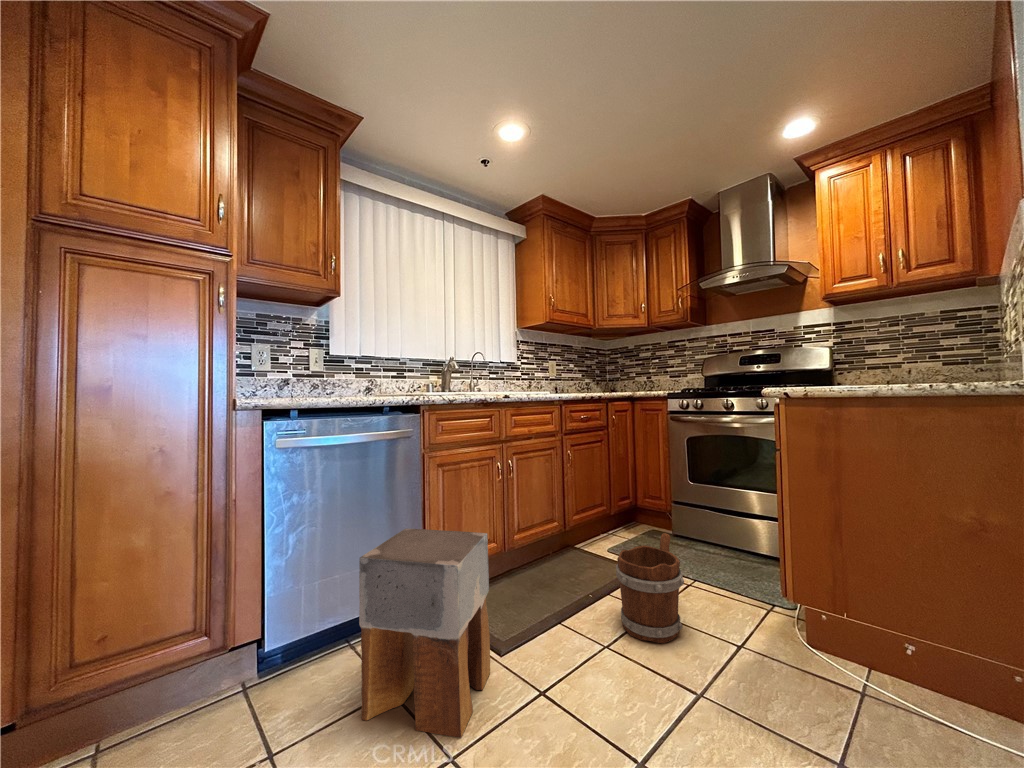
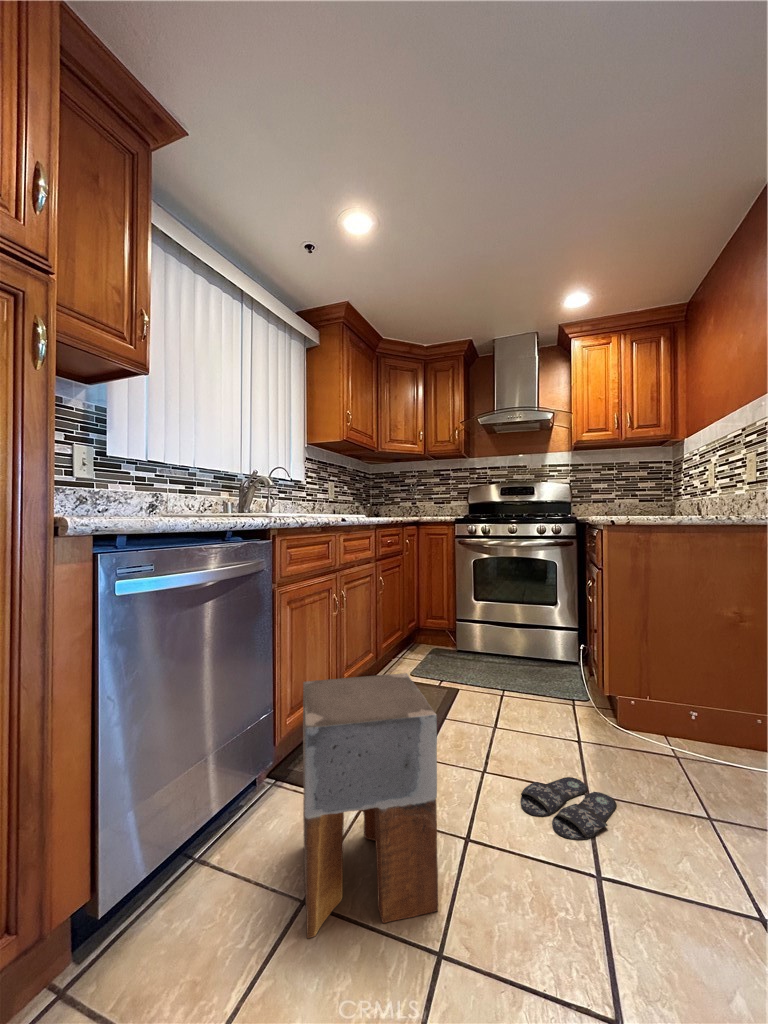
bucket: present [616,533,684,643] -> none [475,650,542,755]
slippers: none [607,669,718,735] -> present [521,777,617,840]

